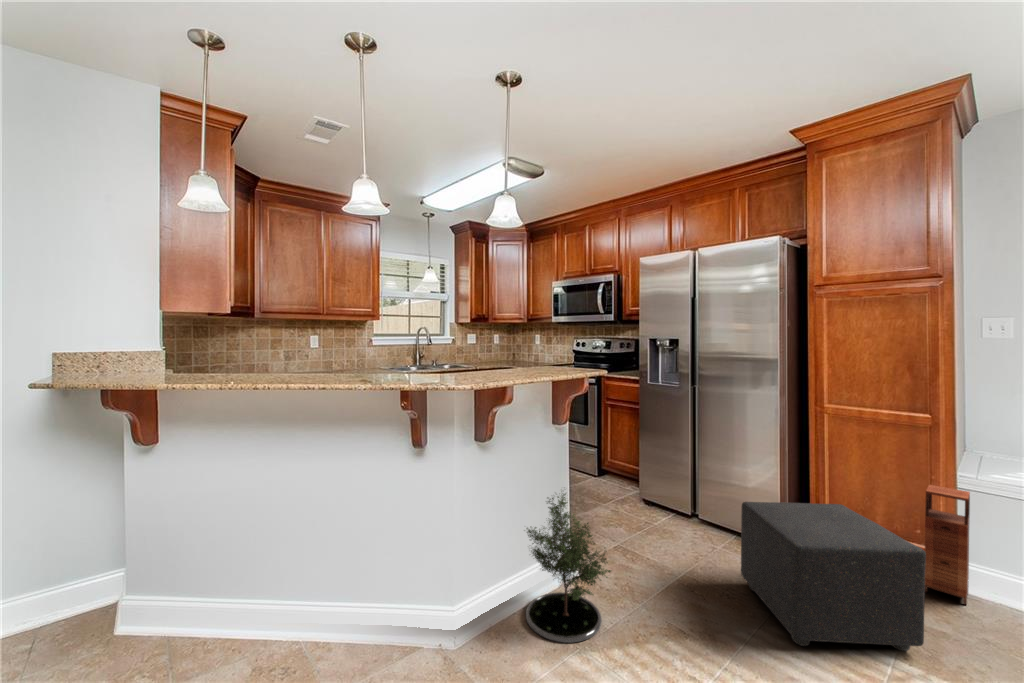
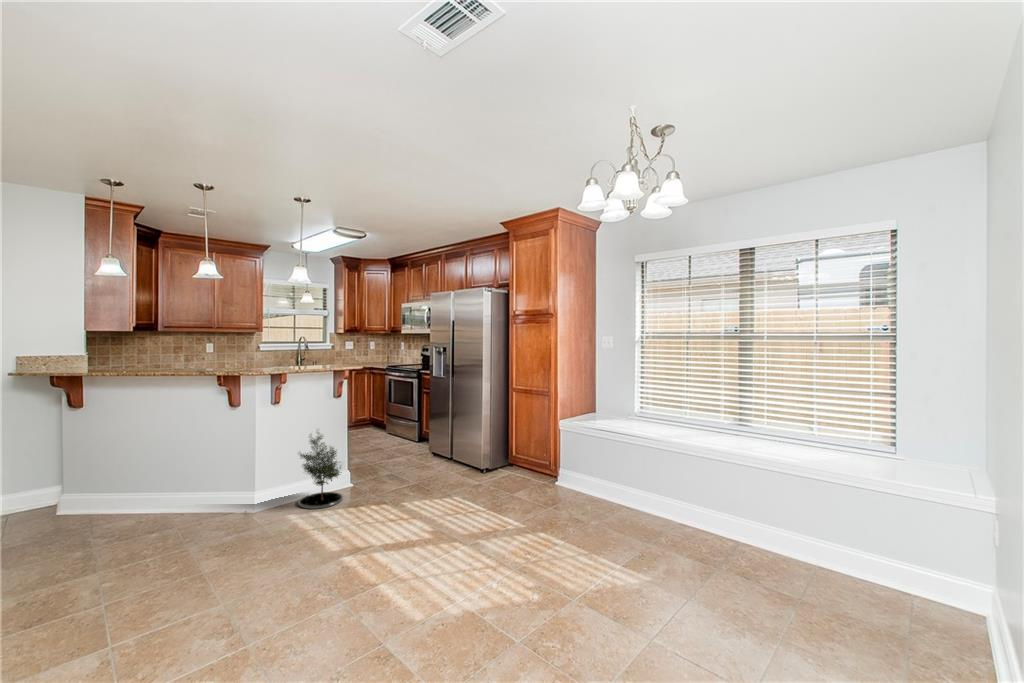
storage cabinet: present [925,485,970,605] -> none [539,429,564,492]
ottoman: present [741,502,926,651] -> none [431,440,496,507]

